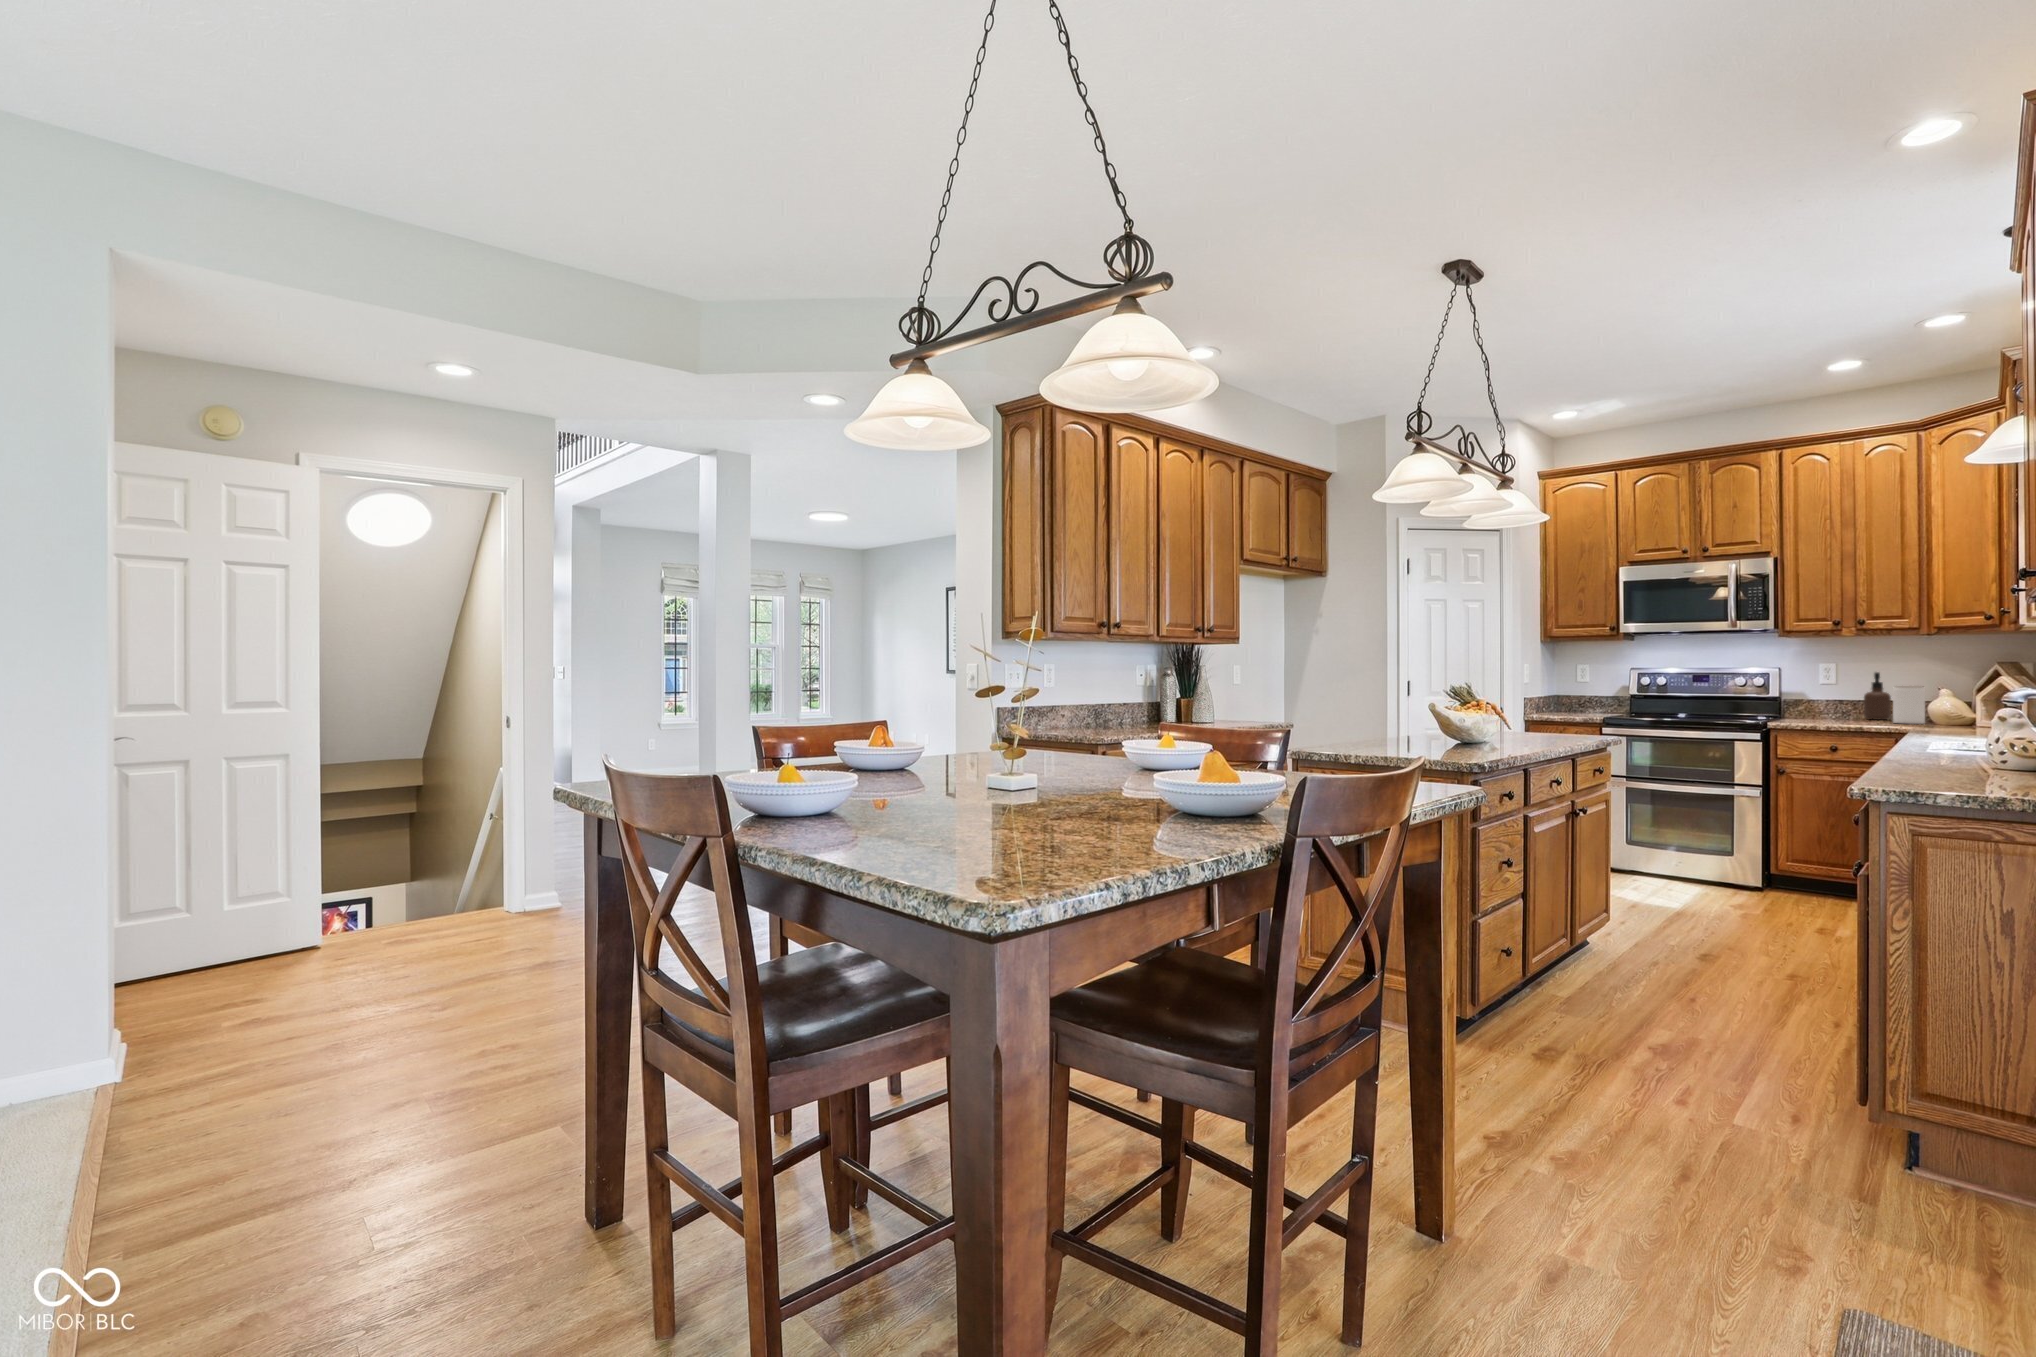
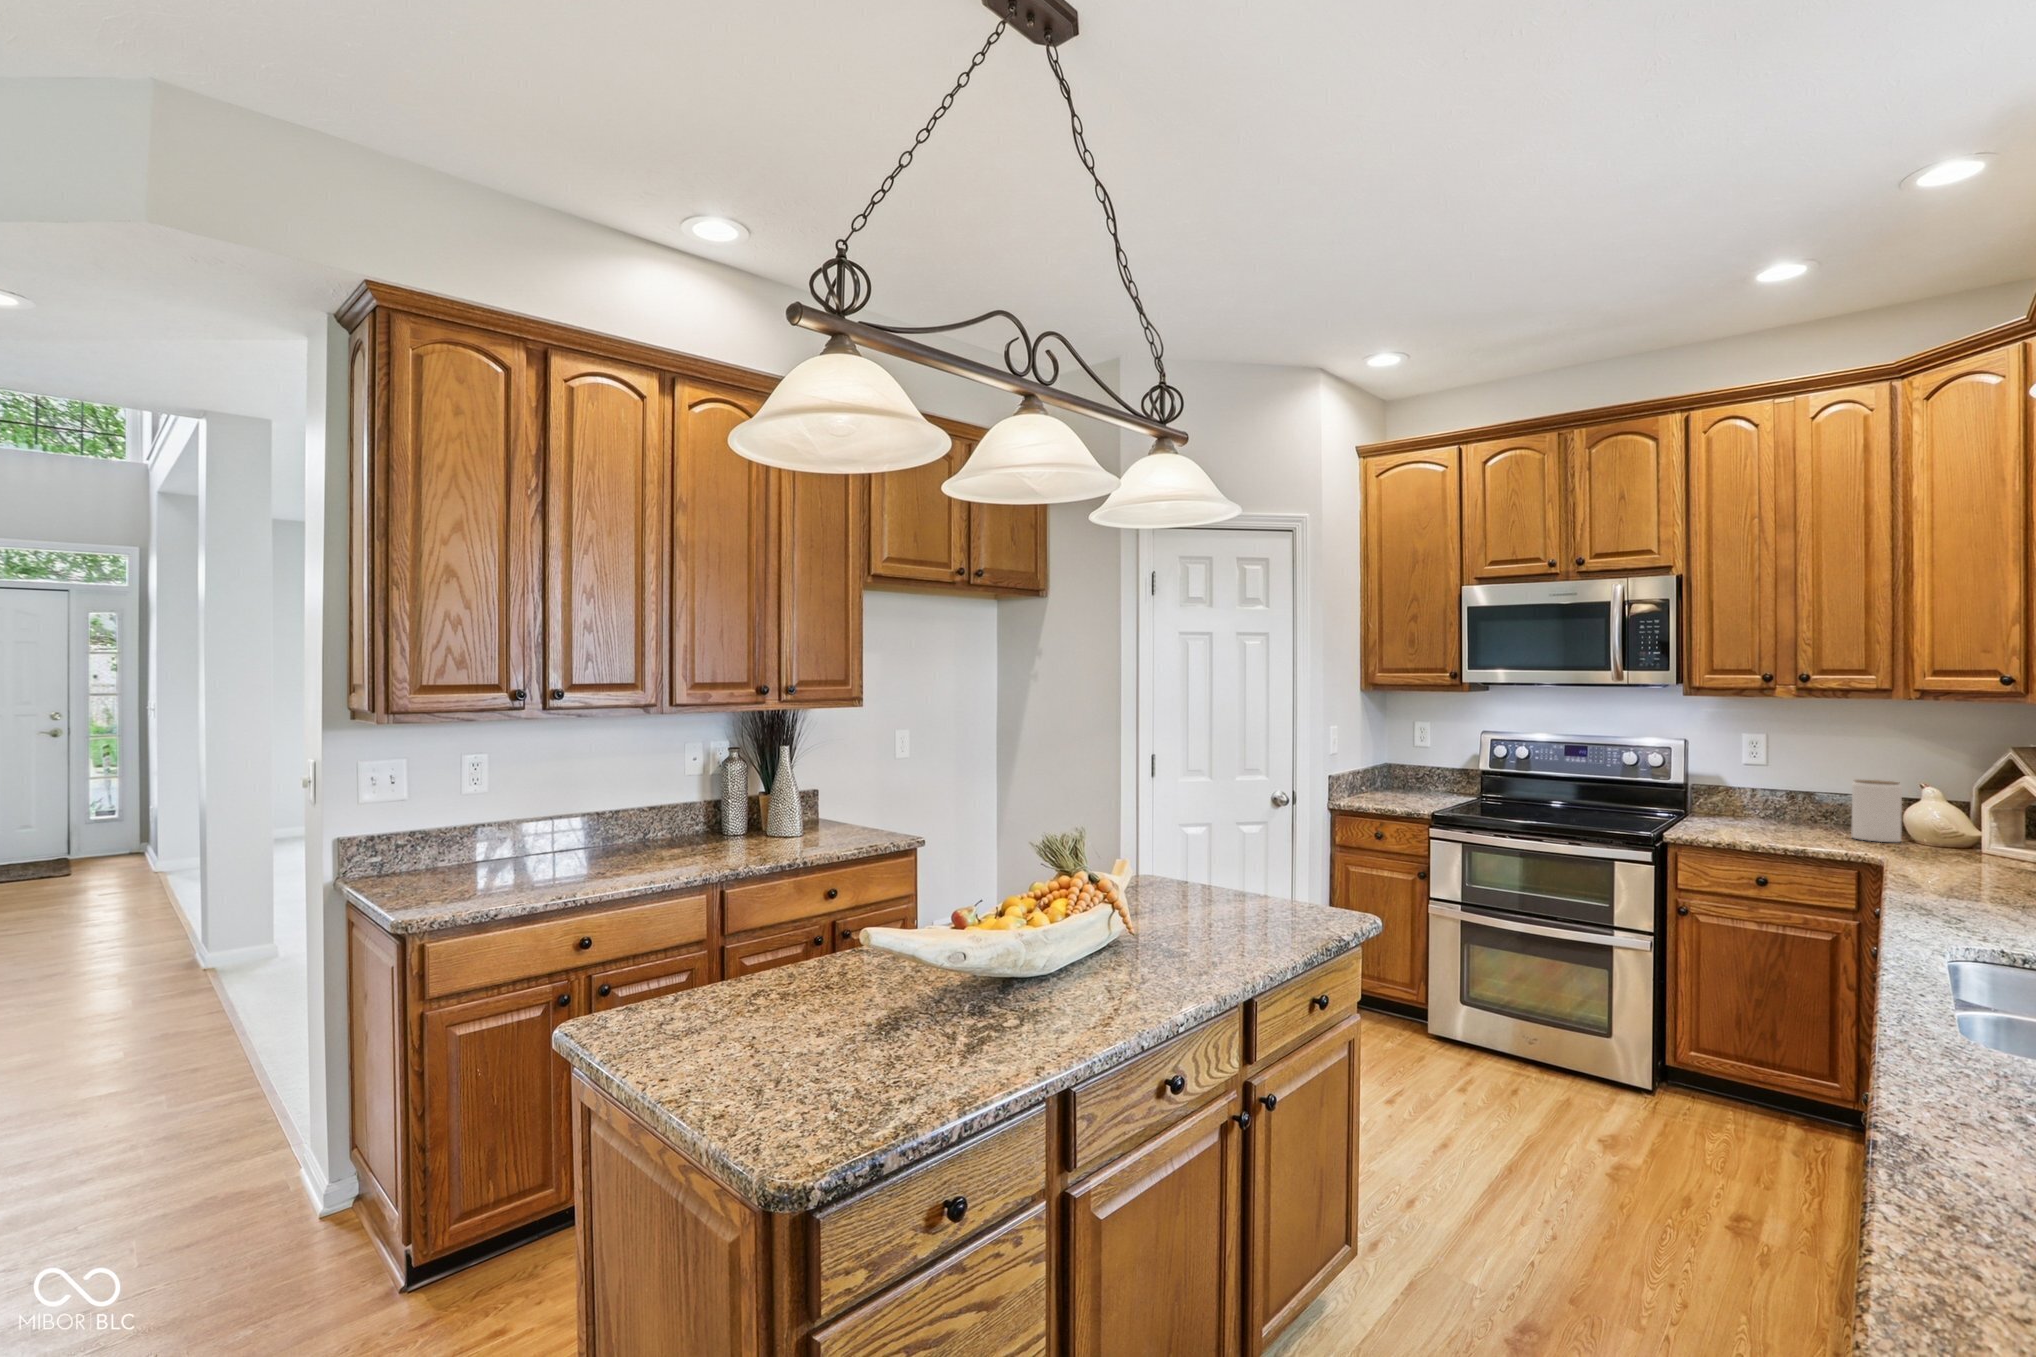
soap dispenser: present [1864,672,1891,720] -> none [1806,751,1845,824]

